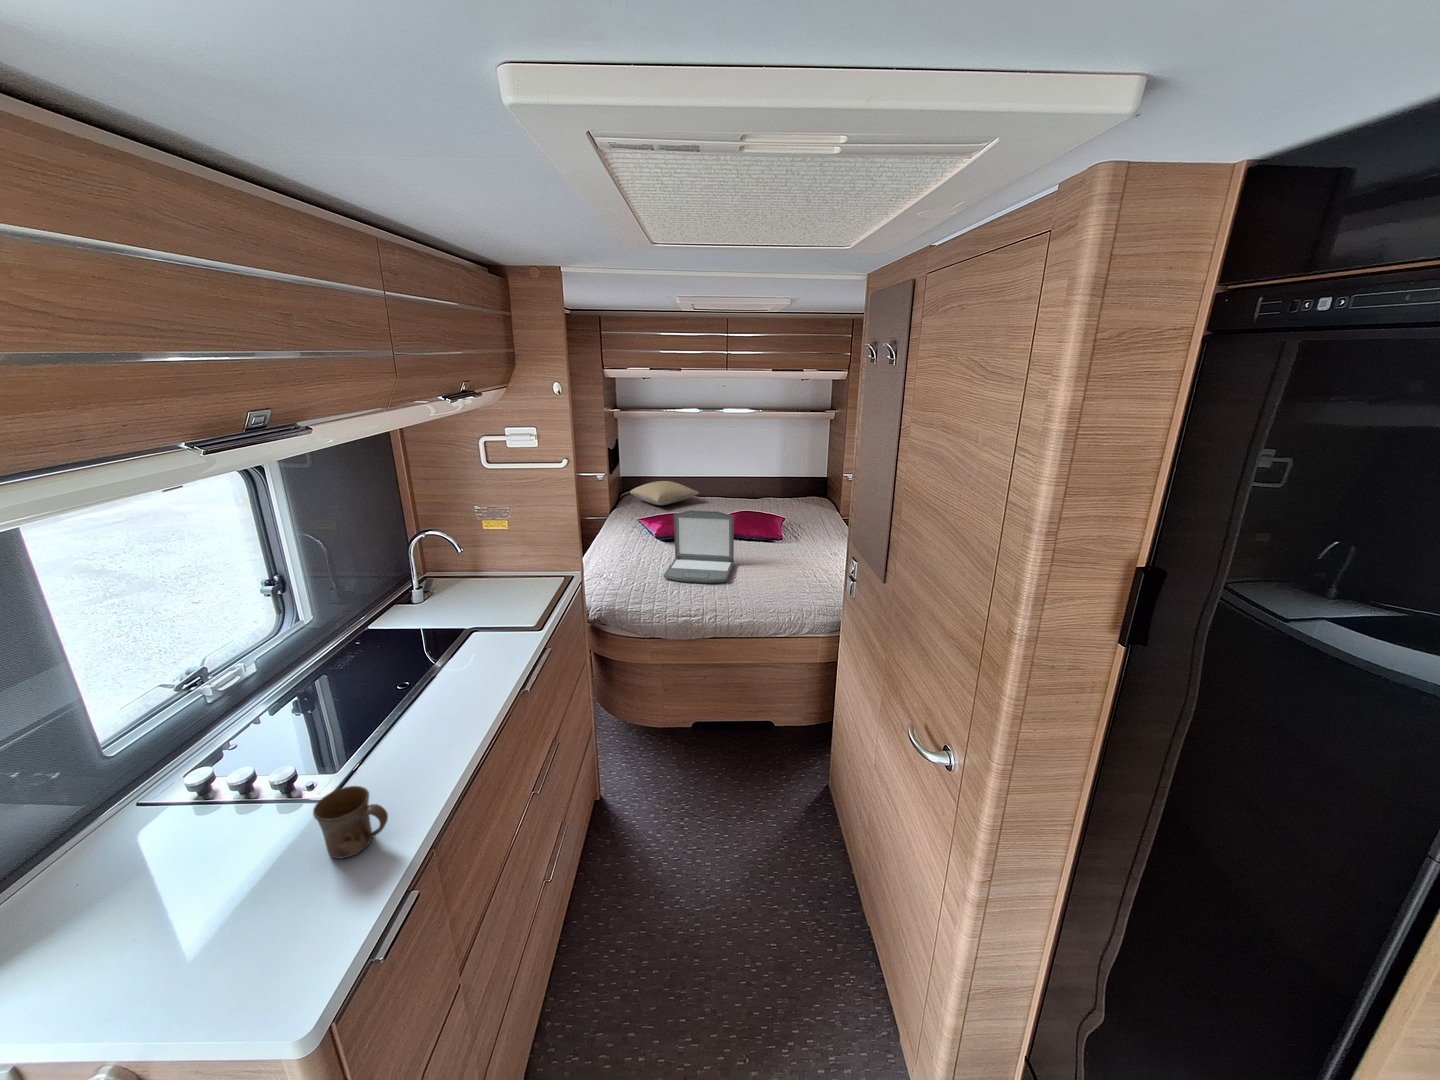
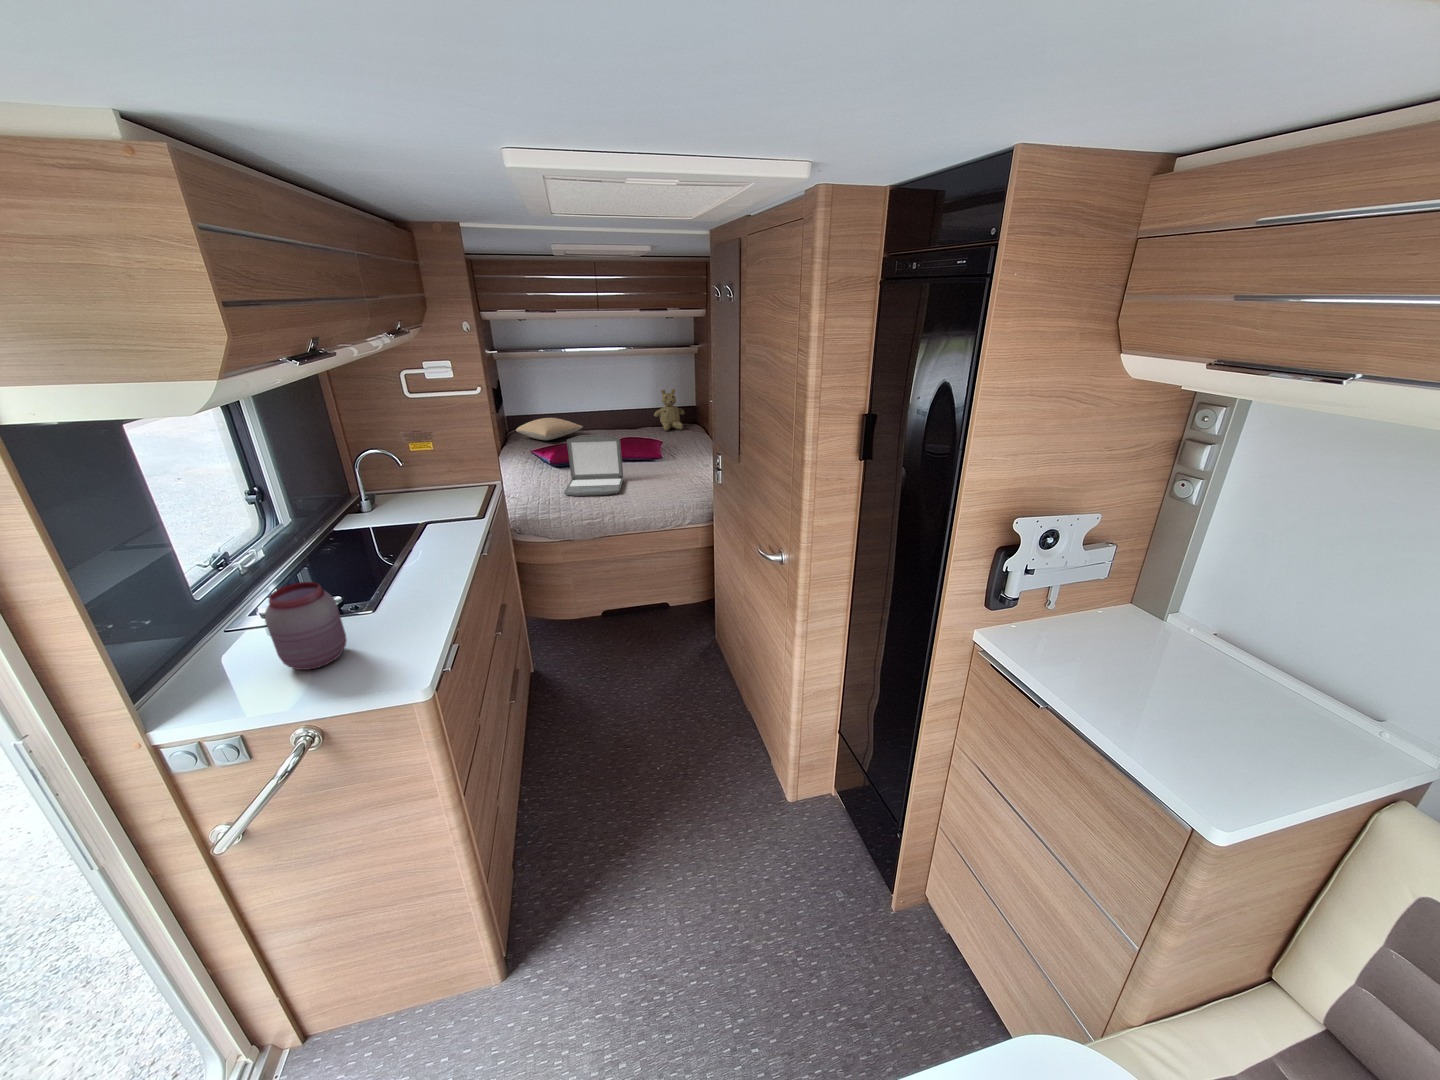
teddy bear: none [777,457,812,503] -> present [654,389,685,431]
jar: none [104,783,250,936] -> present [265,582,347,670]
mug: present [313,786,388,859] -> none [378,591,428,632]

